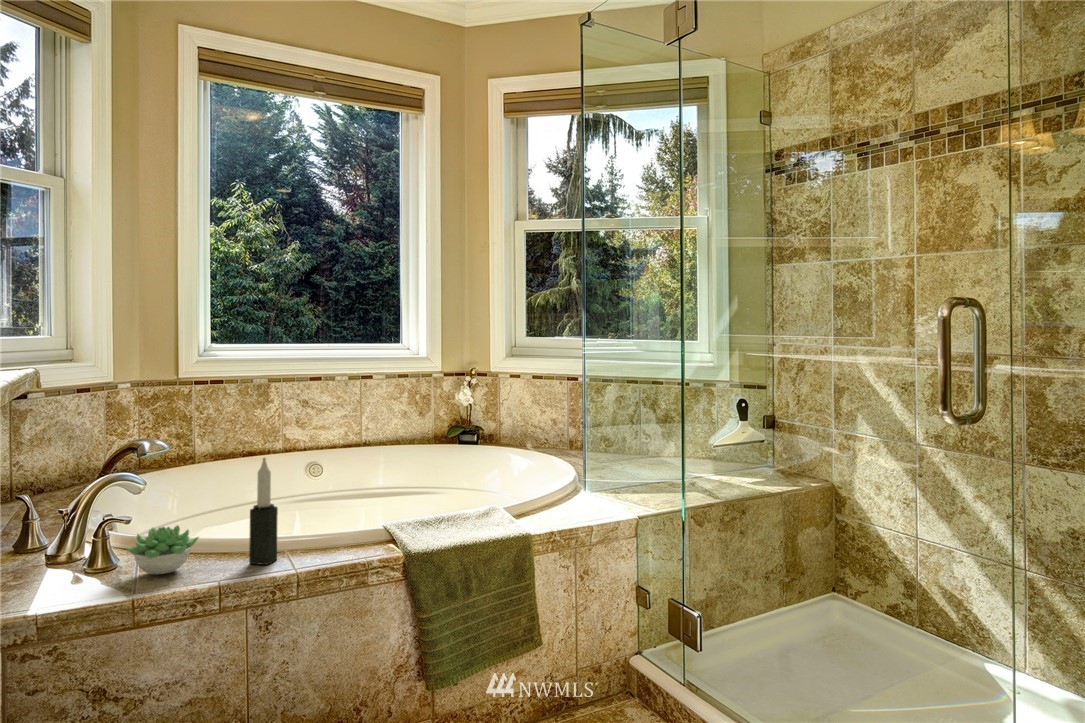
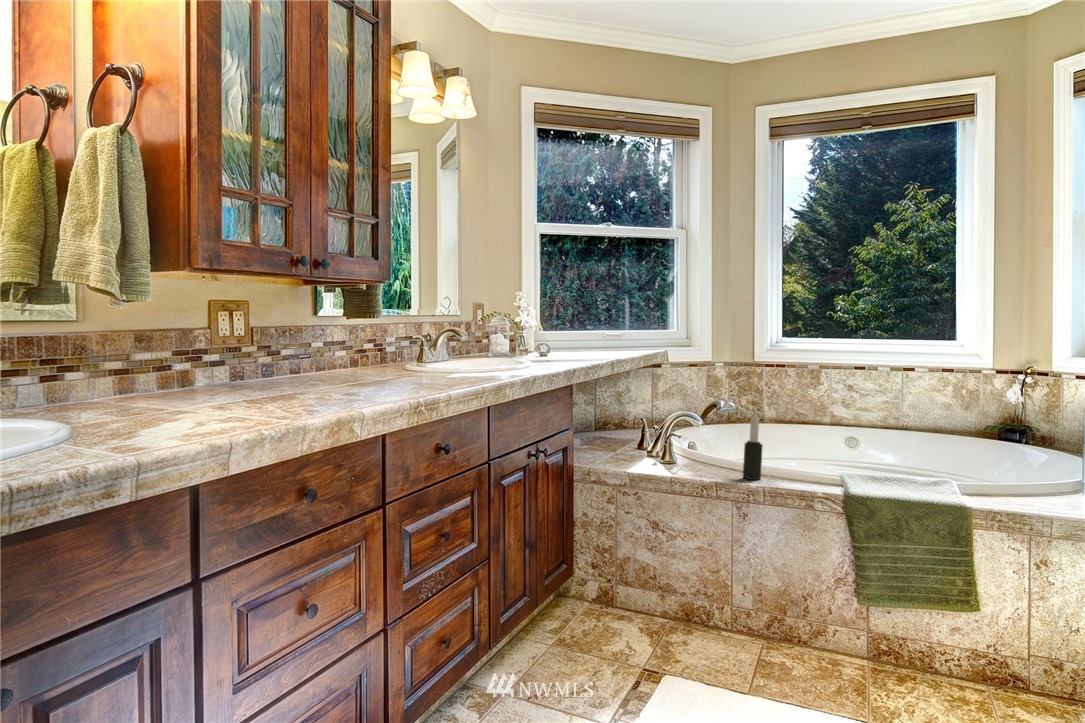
succulent plant: present [125,525,199,574] -> none [677,444,717,472]

